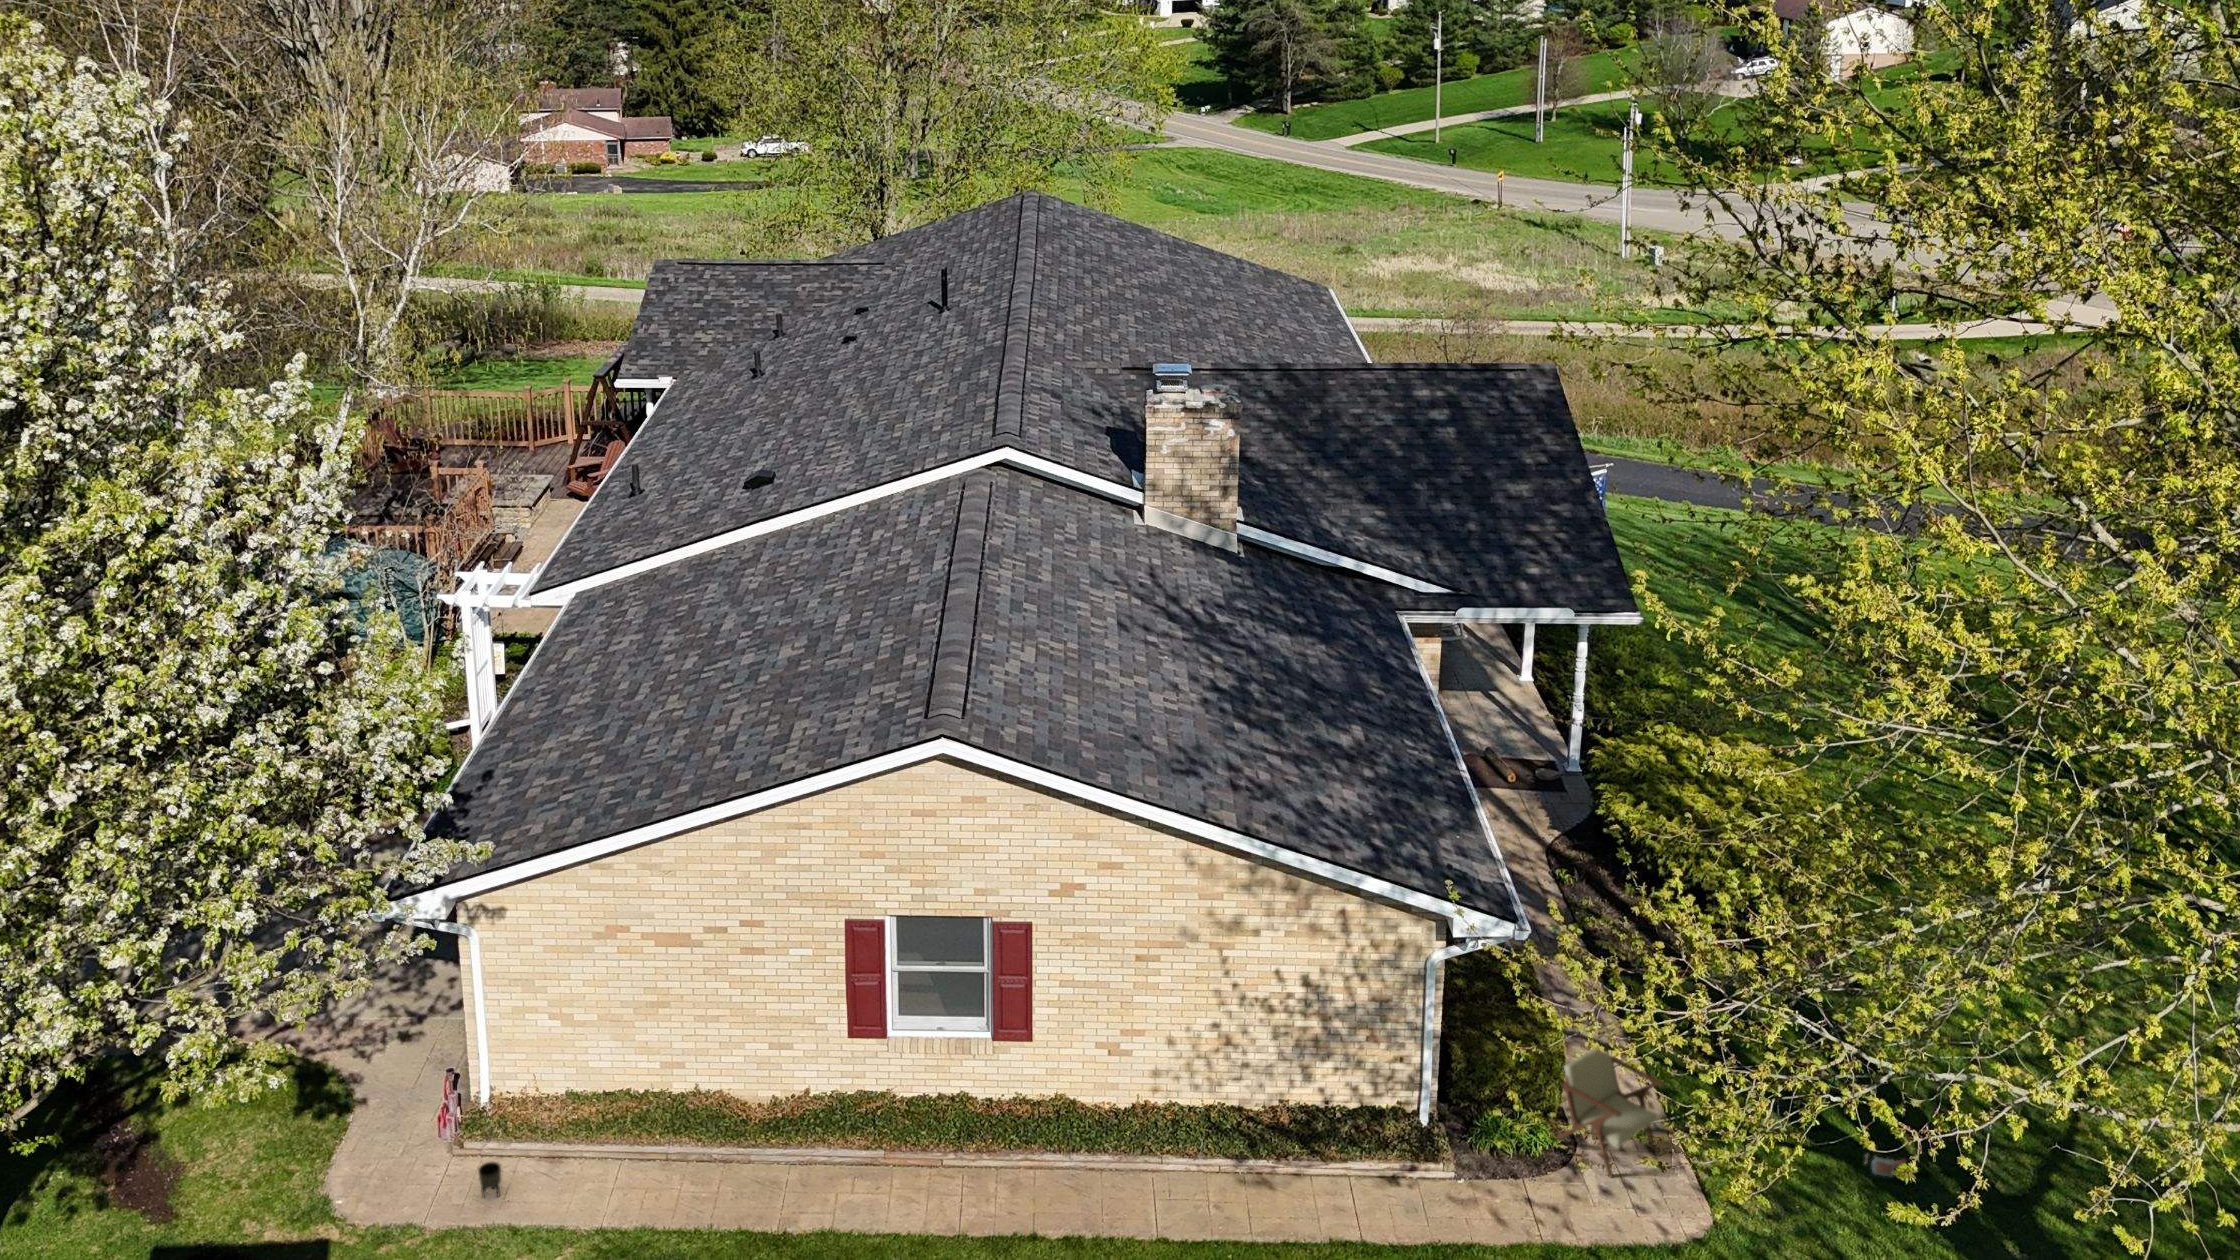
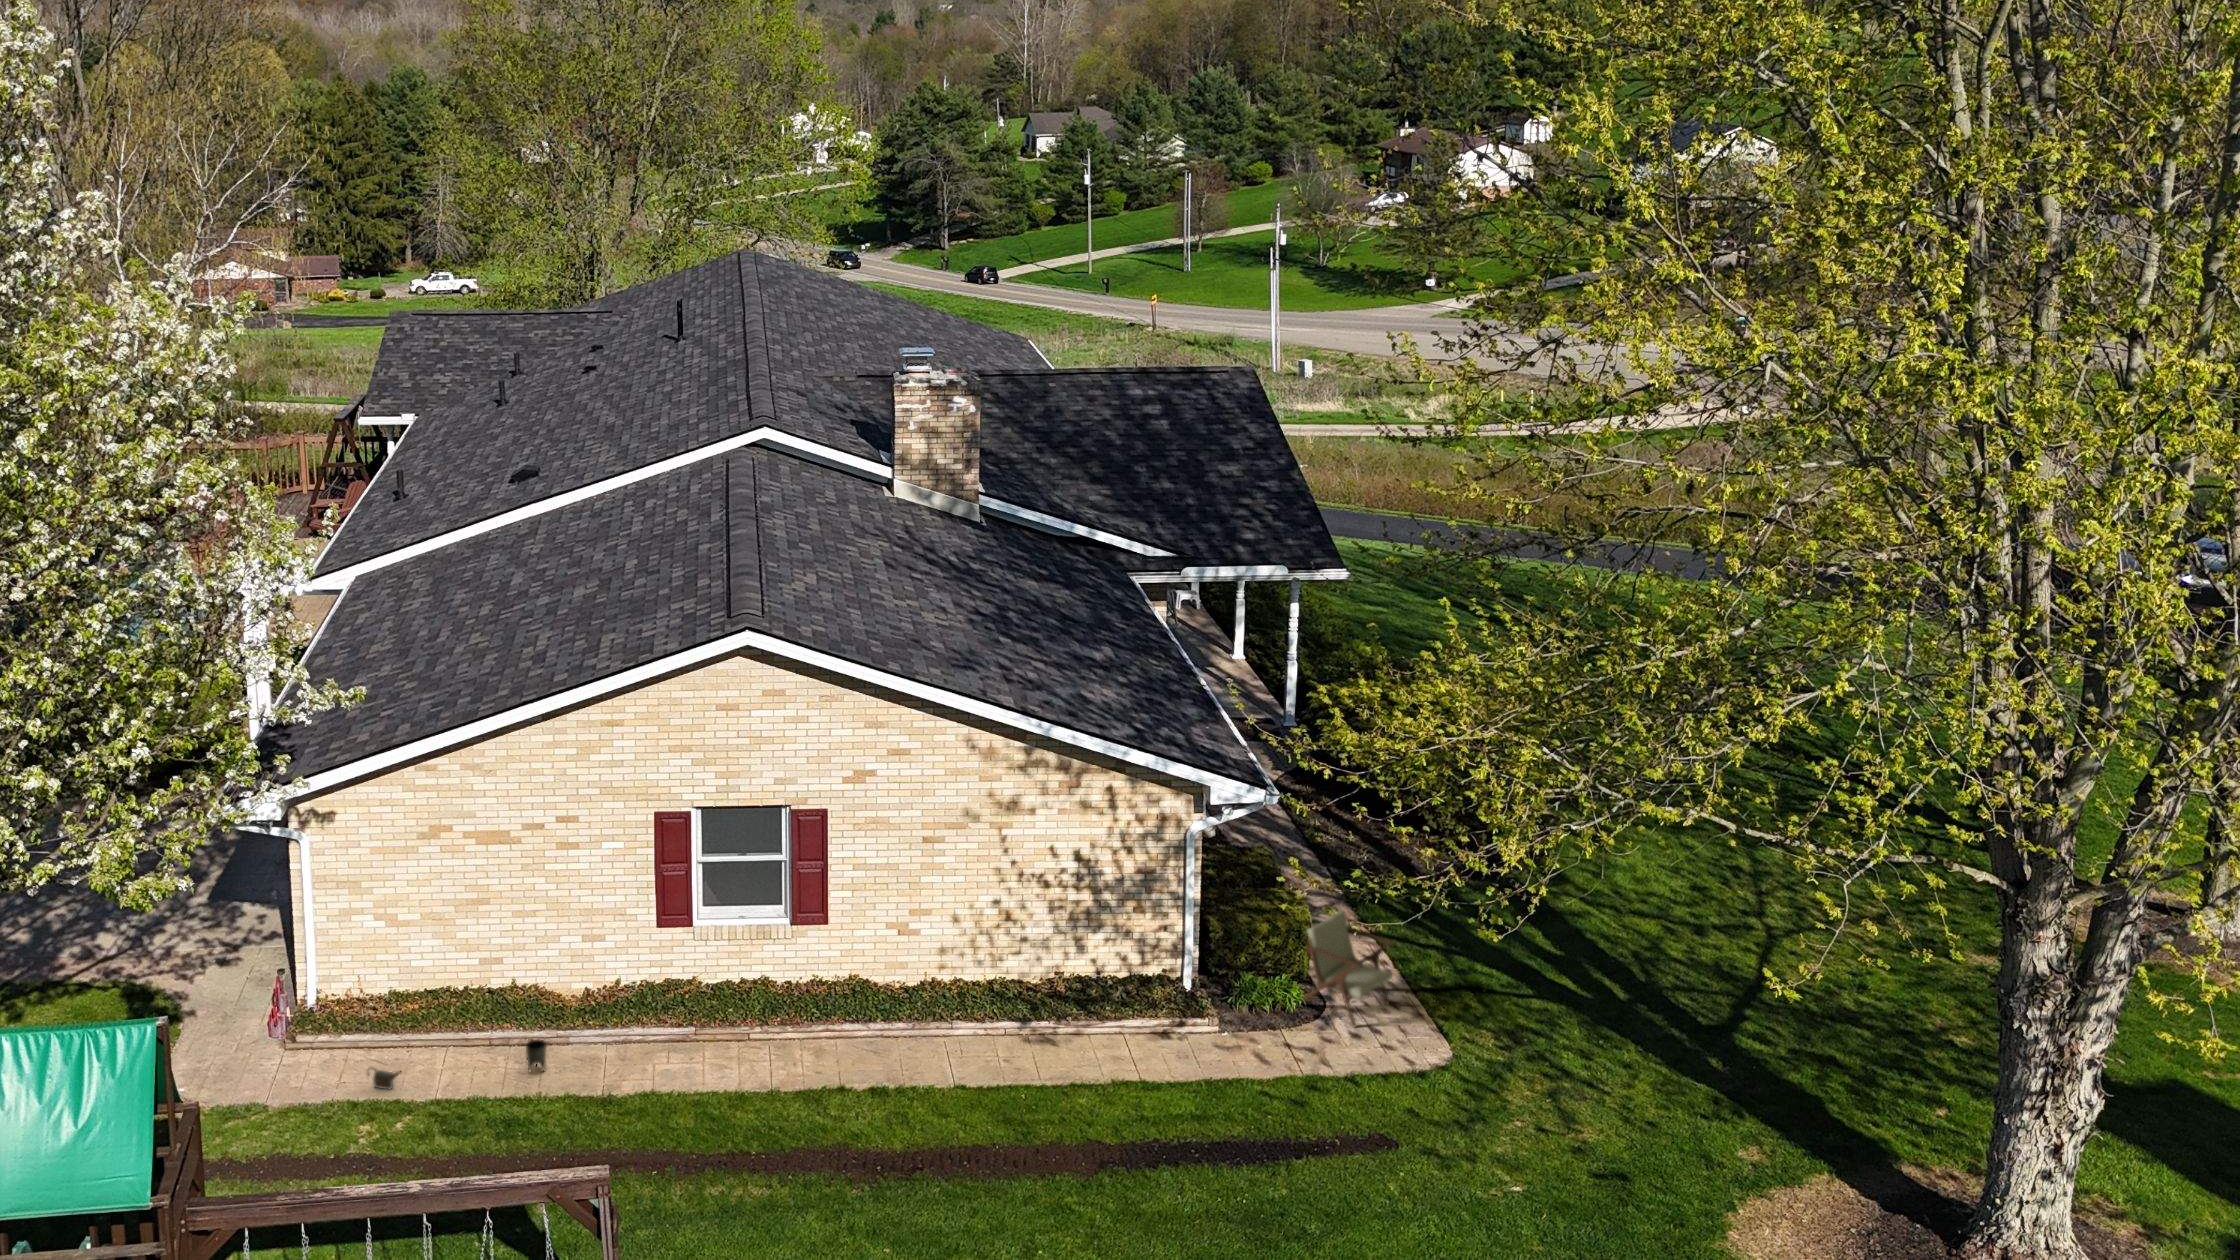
watering can: present [1865,1155,1906,1176] -> present [368,1068,400,1089]
planter: present [478,1162,501,1197] -> present [526,1039,547,1071]

